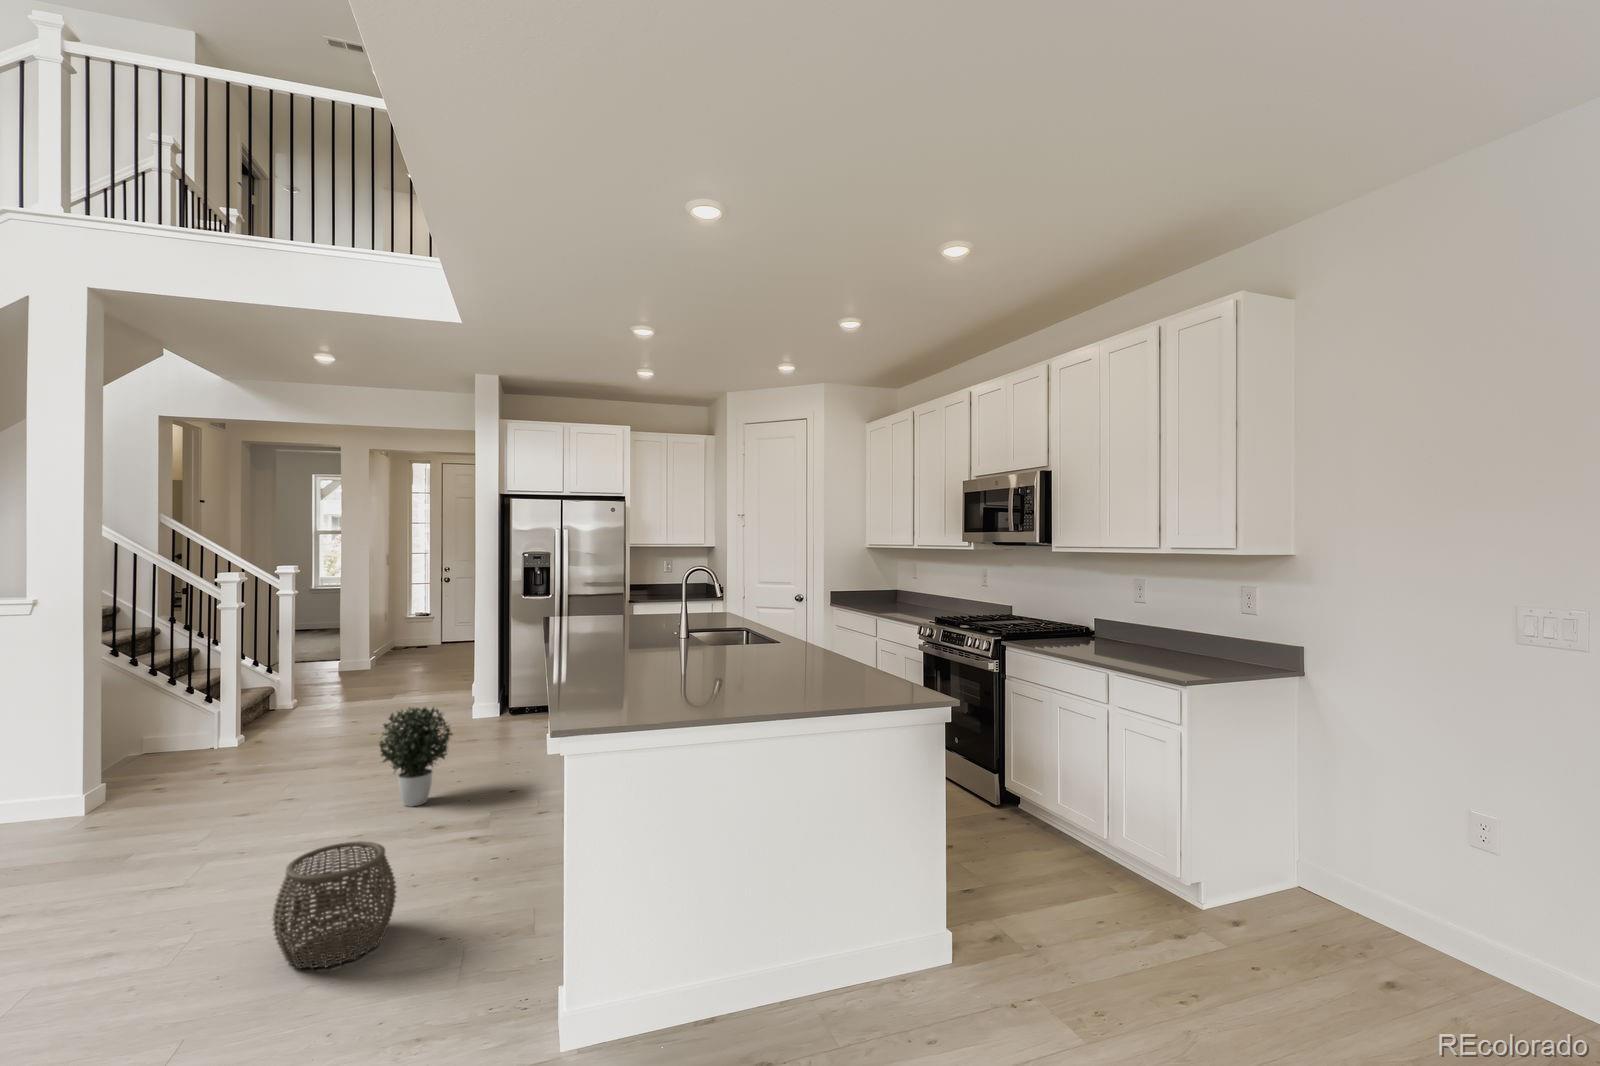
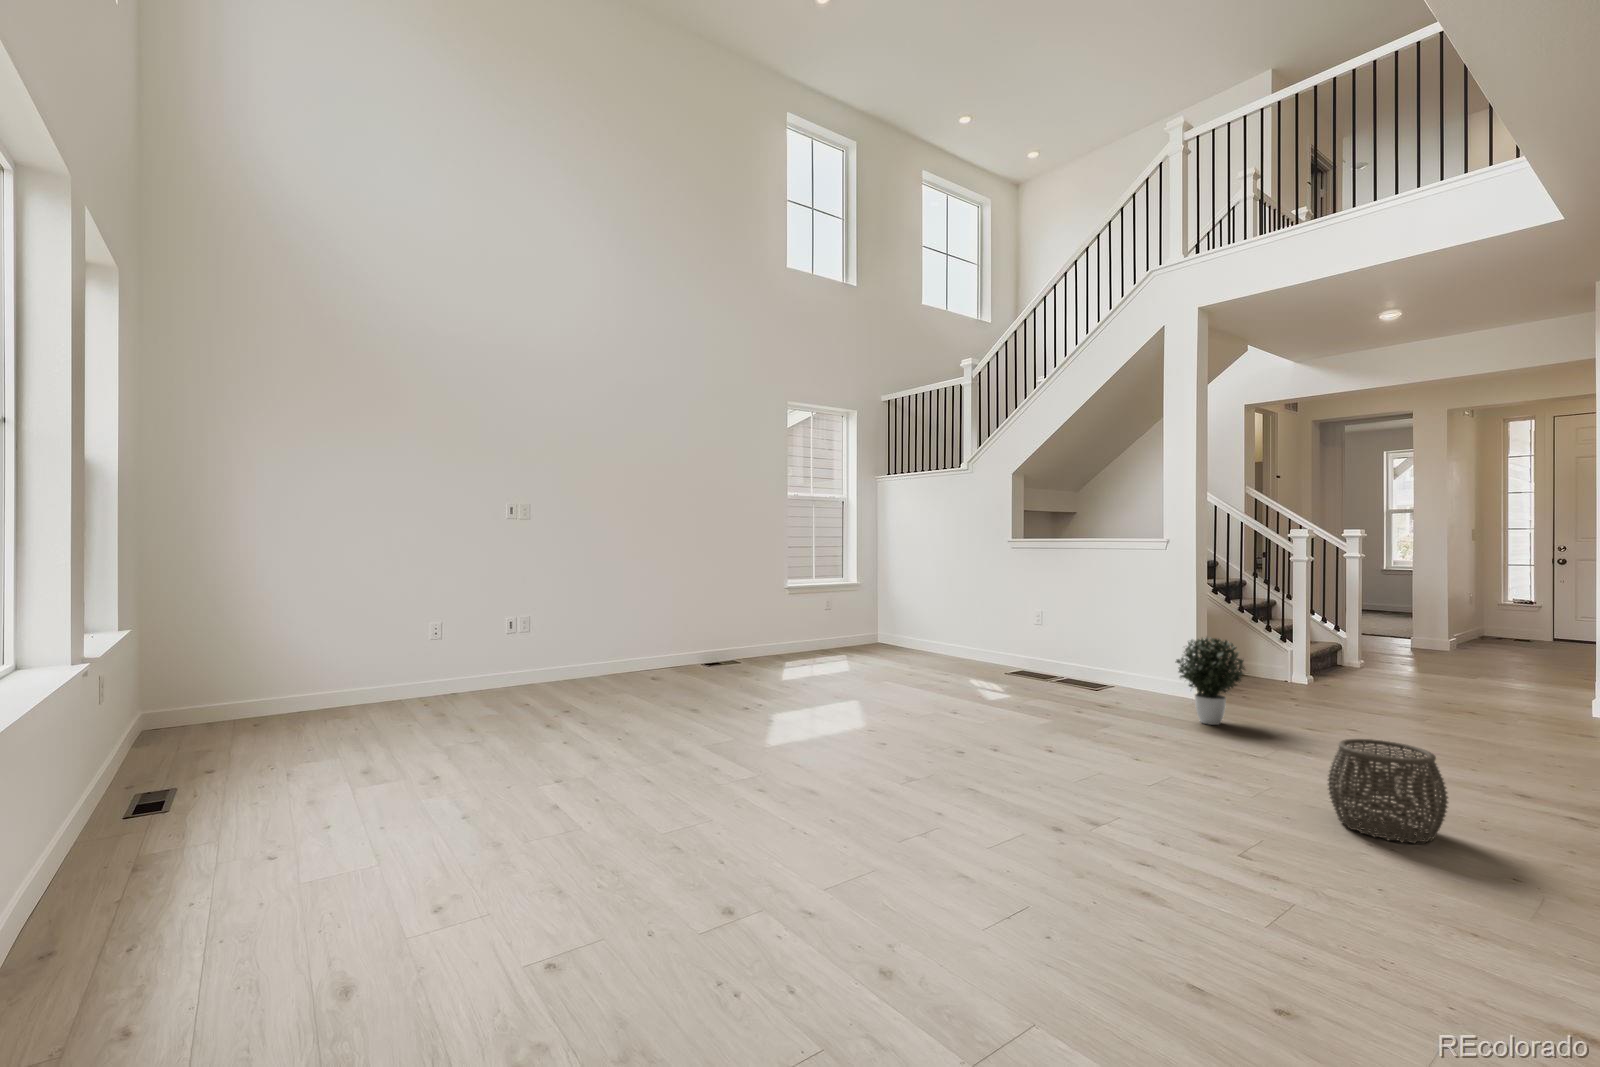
potted plant: present [379,707,453,807] -> present [1176,637,1245,725]

